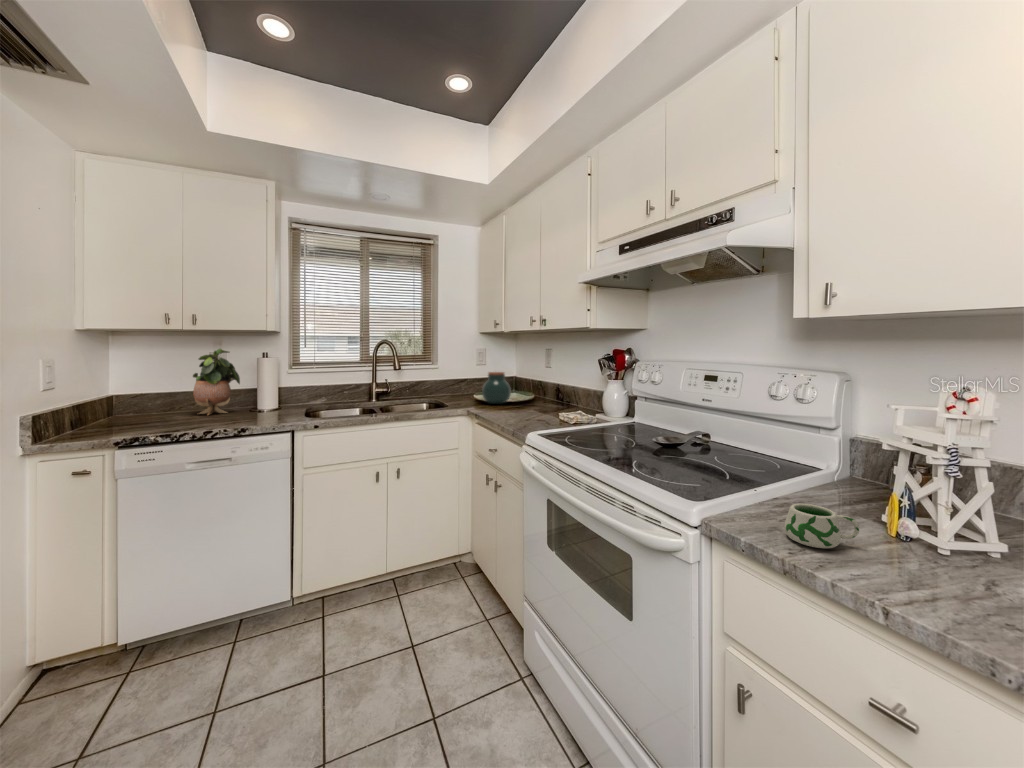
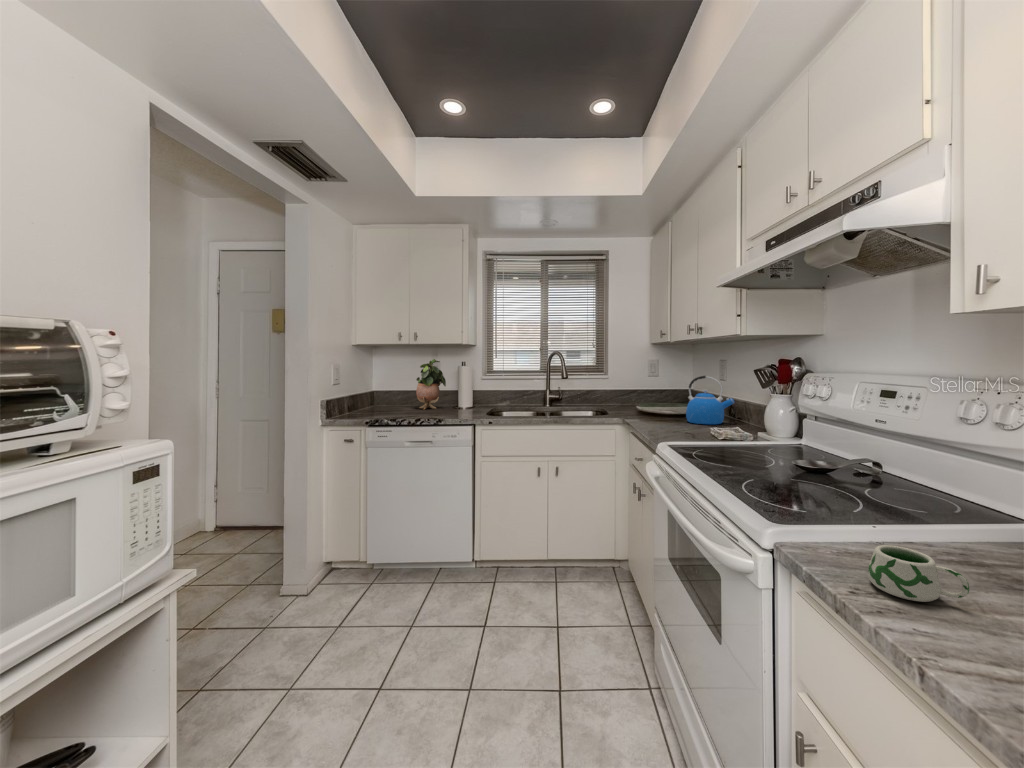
kettle: none [525,365,566,411] -> present [686,376,734,424]
jar: present [482,372,511,404] -> none [646,381,677,414]

